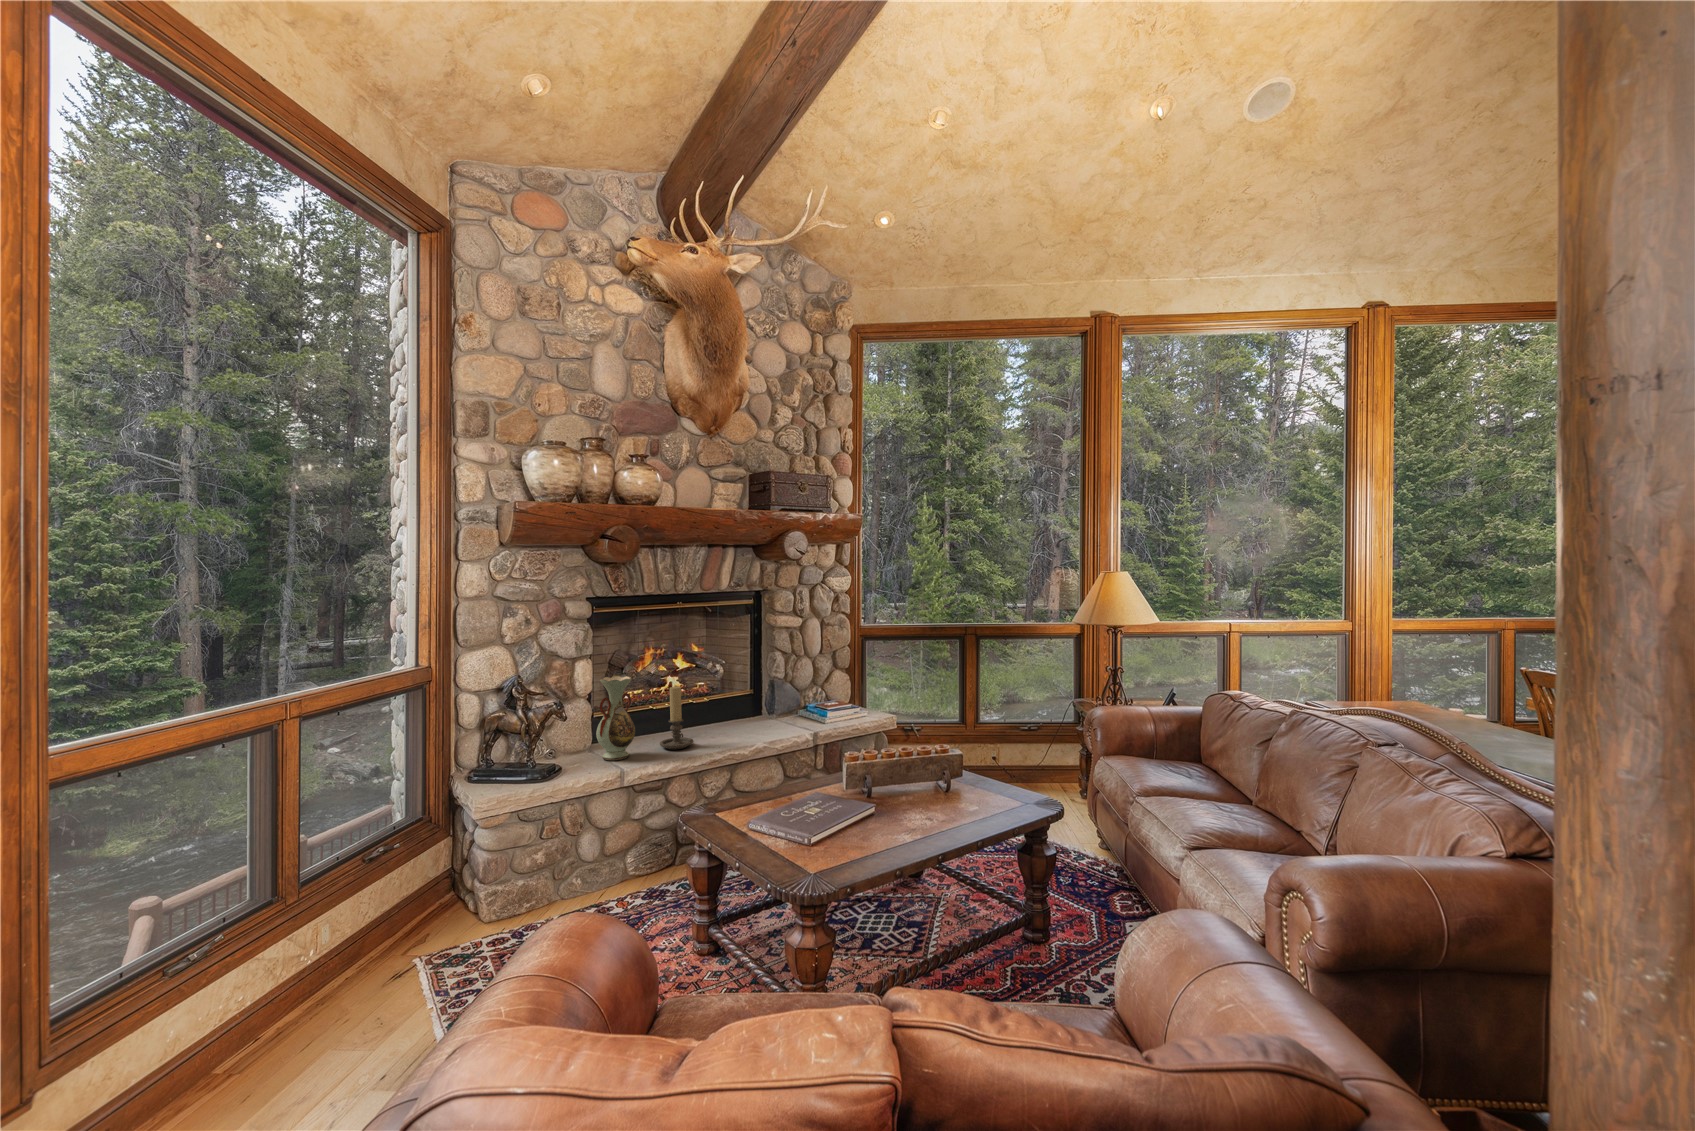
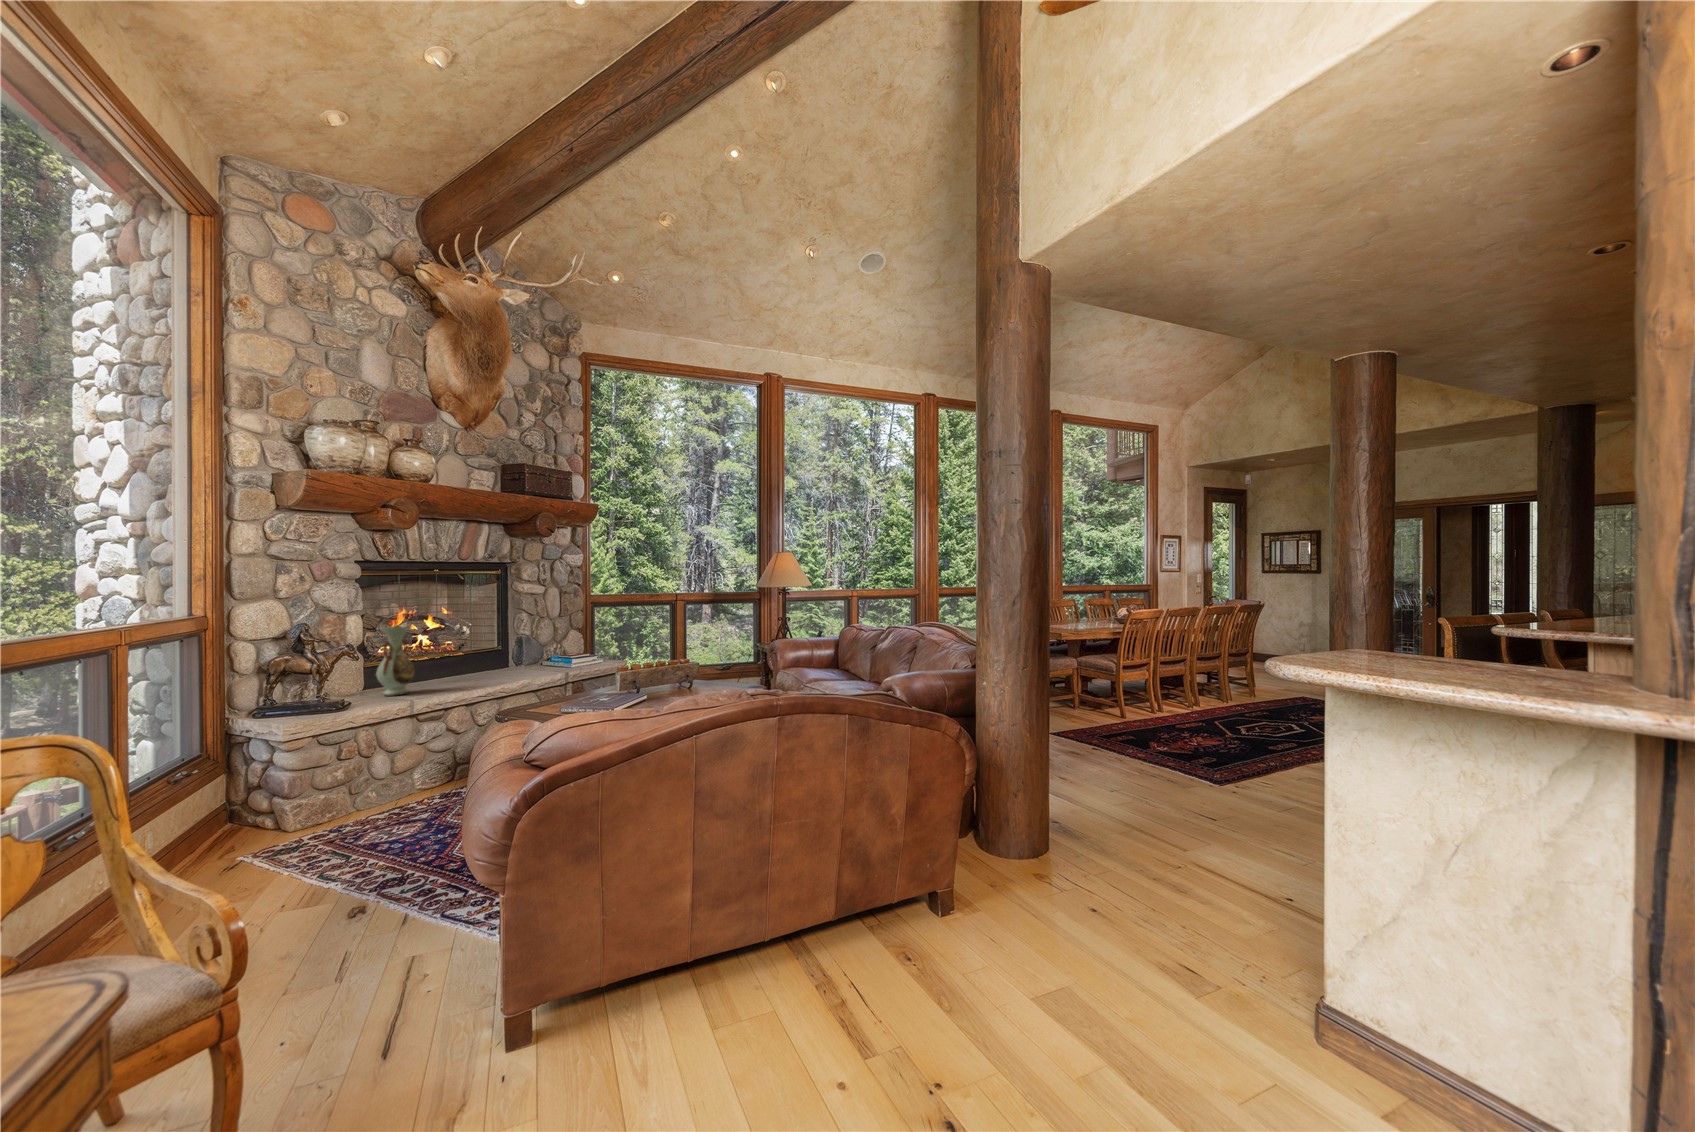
candle holder: present [660,686,693,749] -> none [433,634,465,687]

